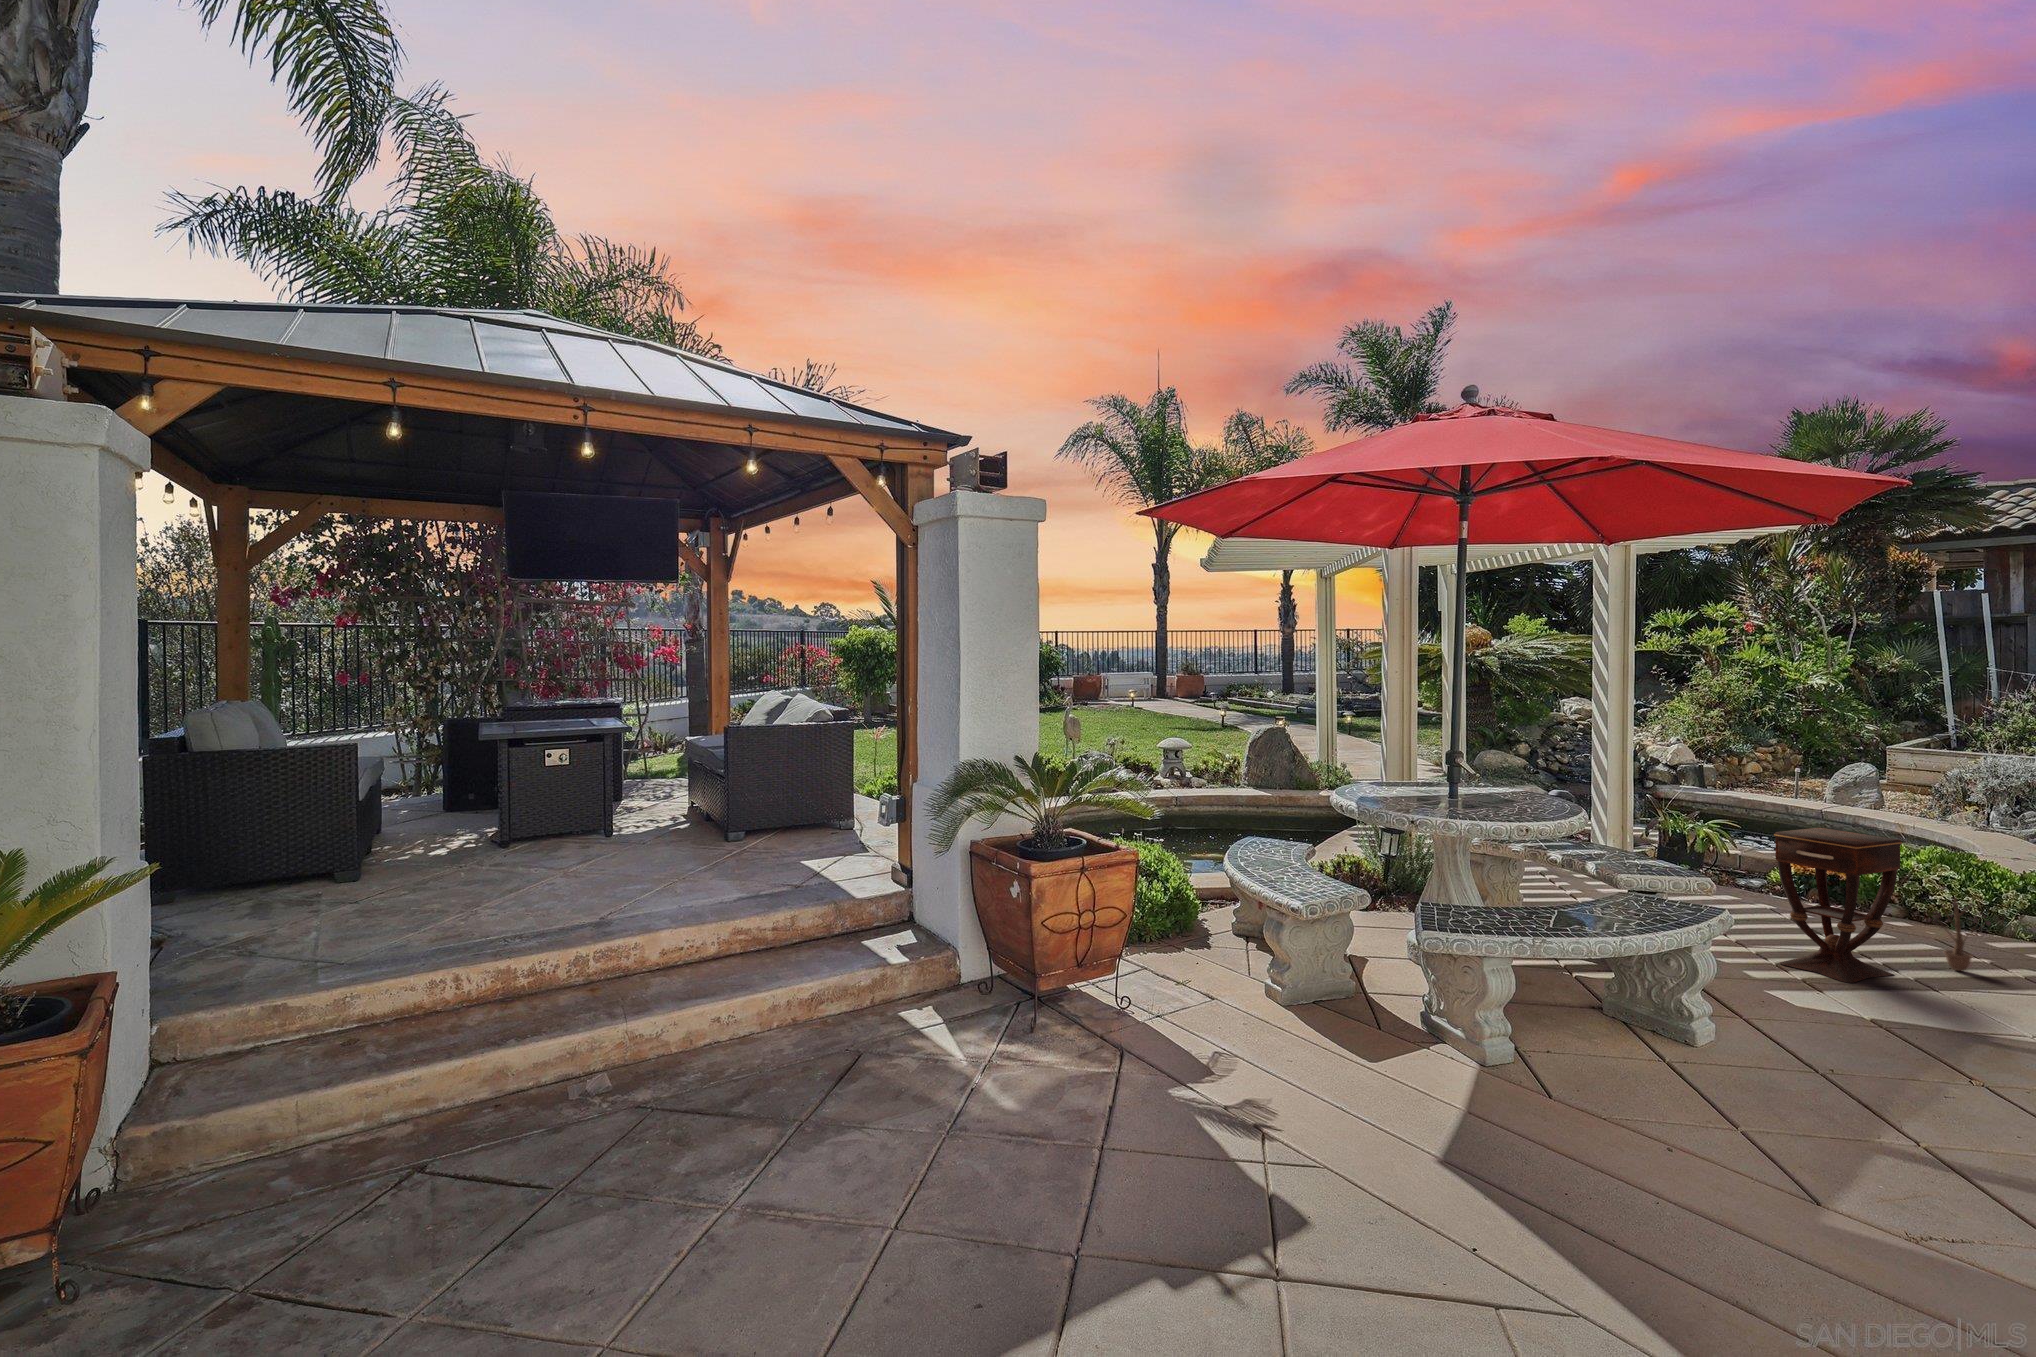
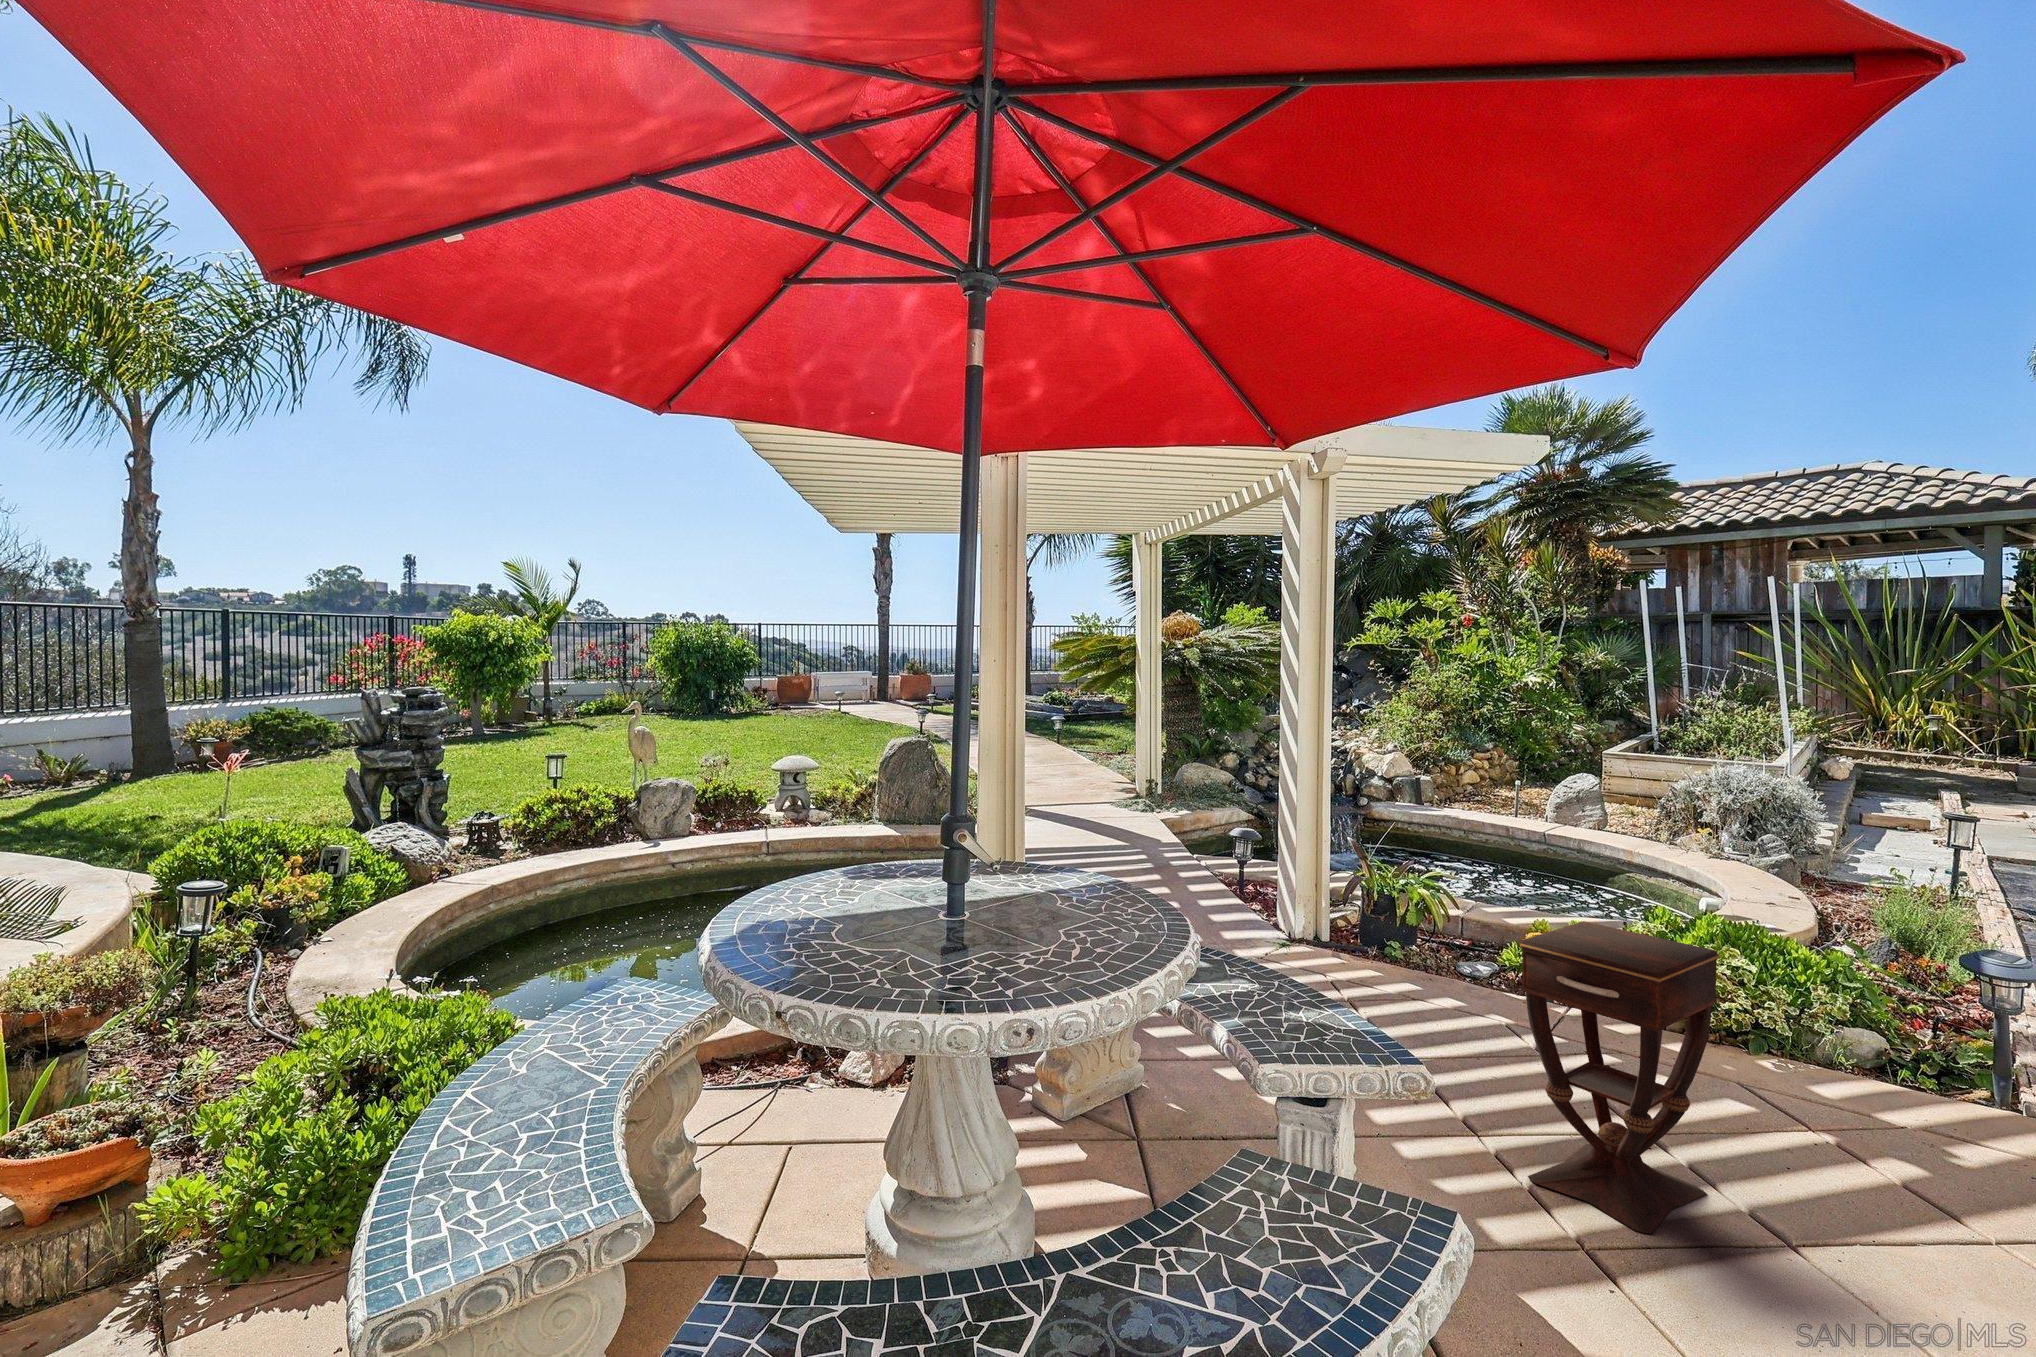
decorative plant: present [1915,898,1991,971] -> none [1725,1040,1841,1168]

